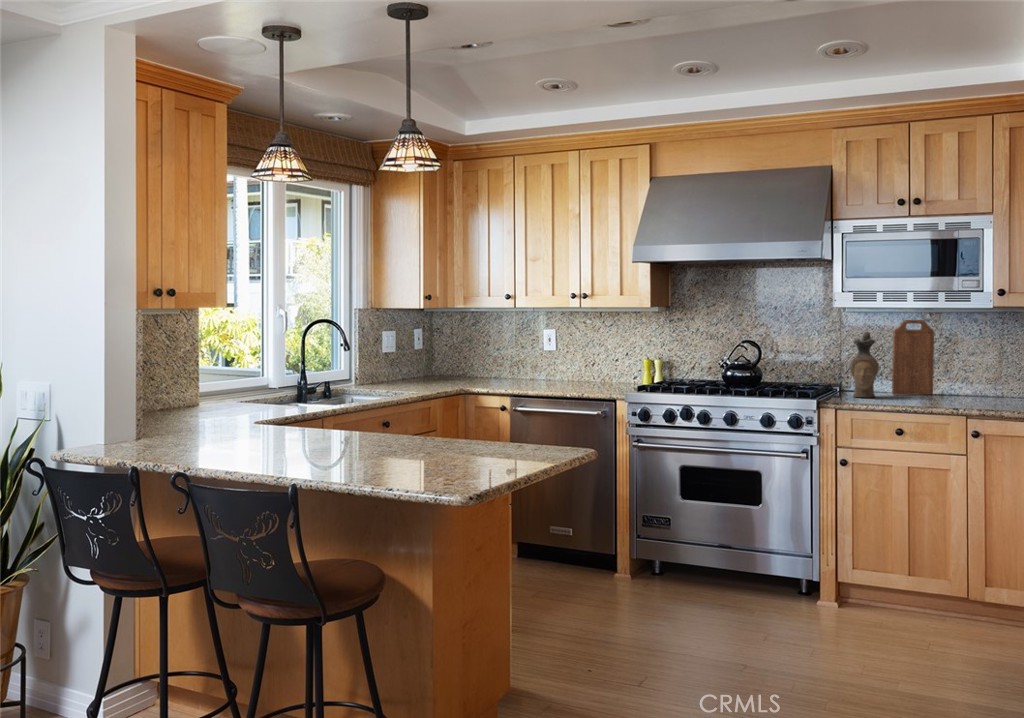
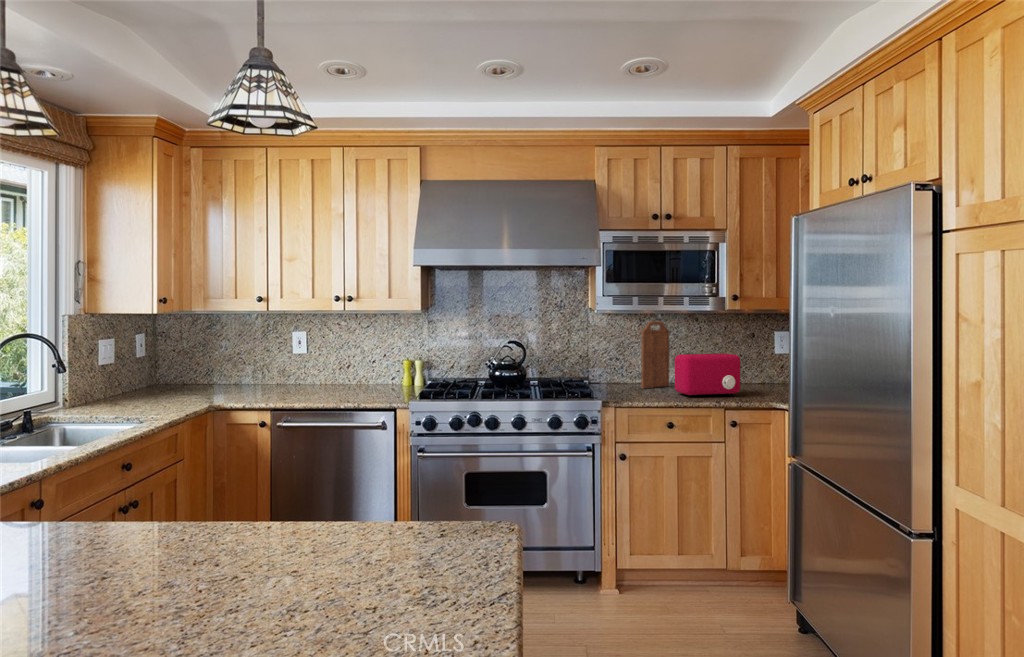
ceramic pitcher: present [850,332,879,397] -> none [615,333,640,393]
toaster: none [922,356,1003,405] -> present [675,354,740,397]

